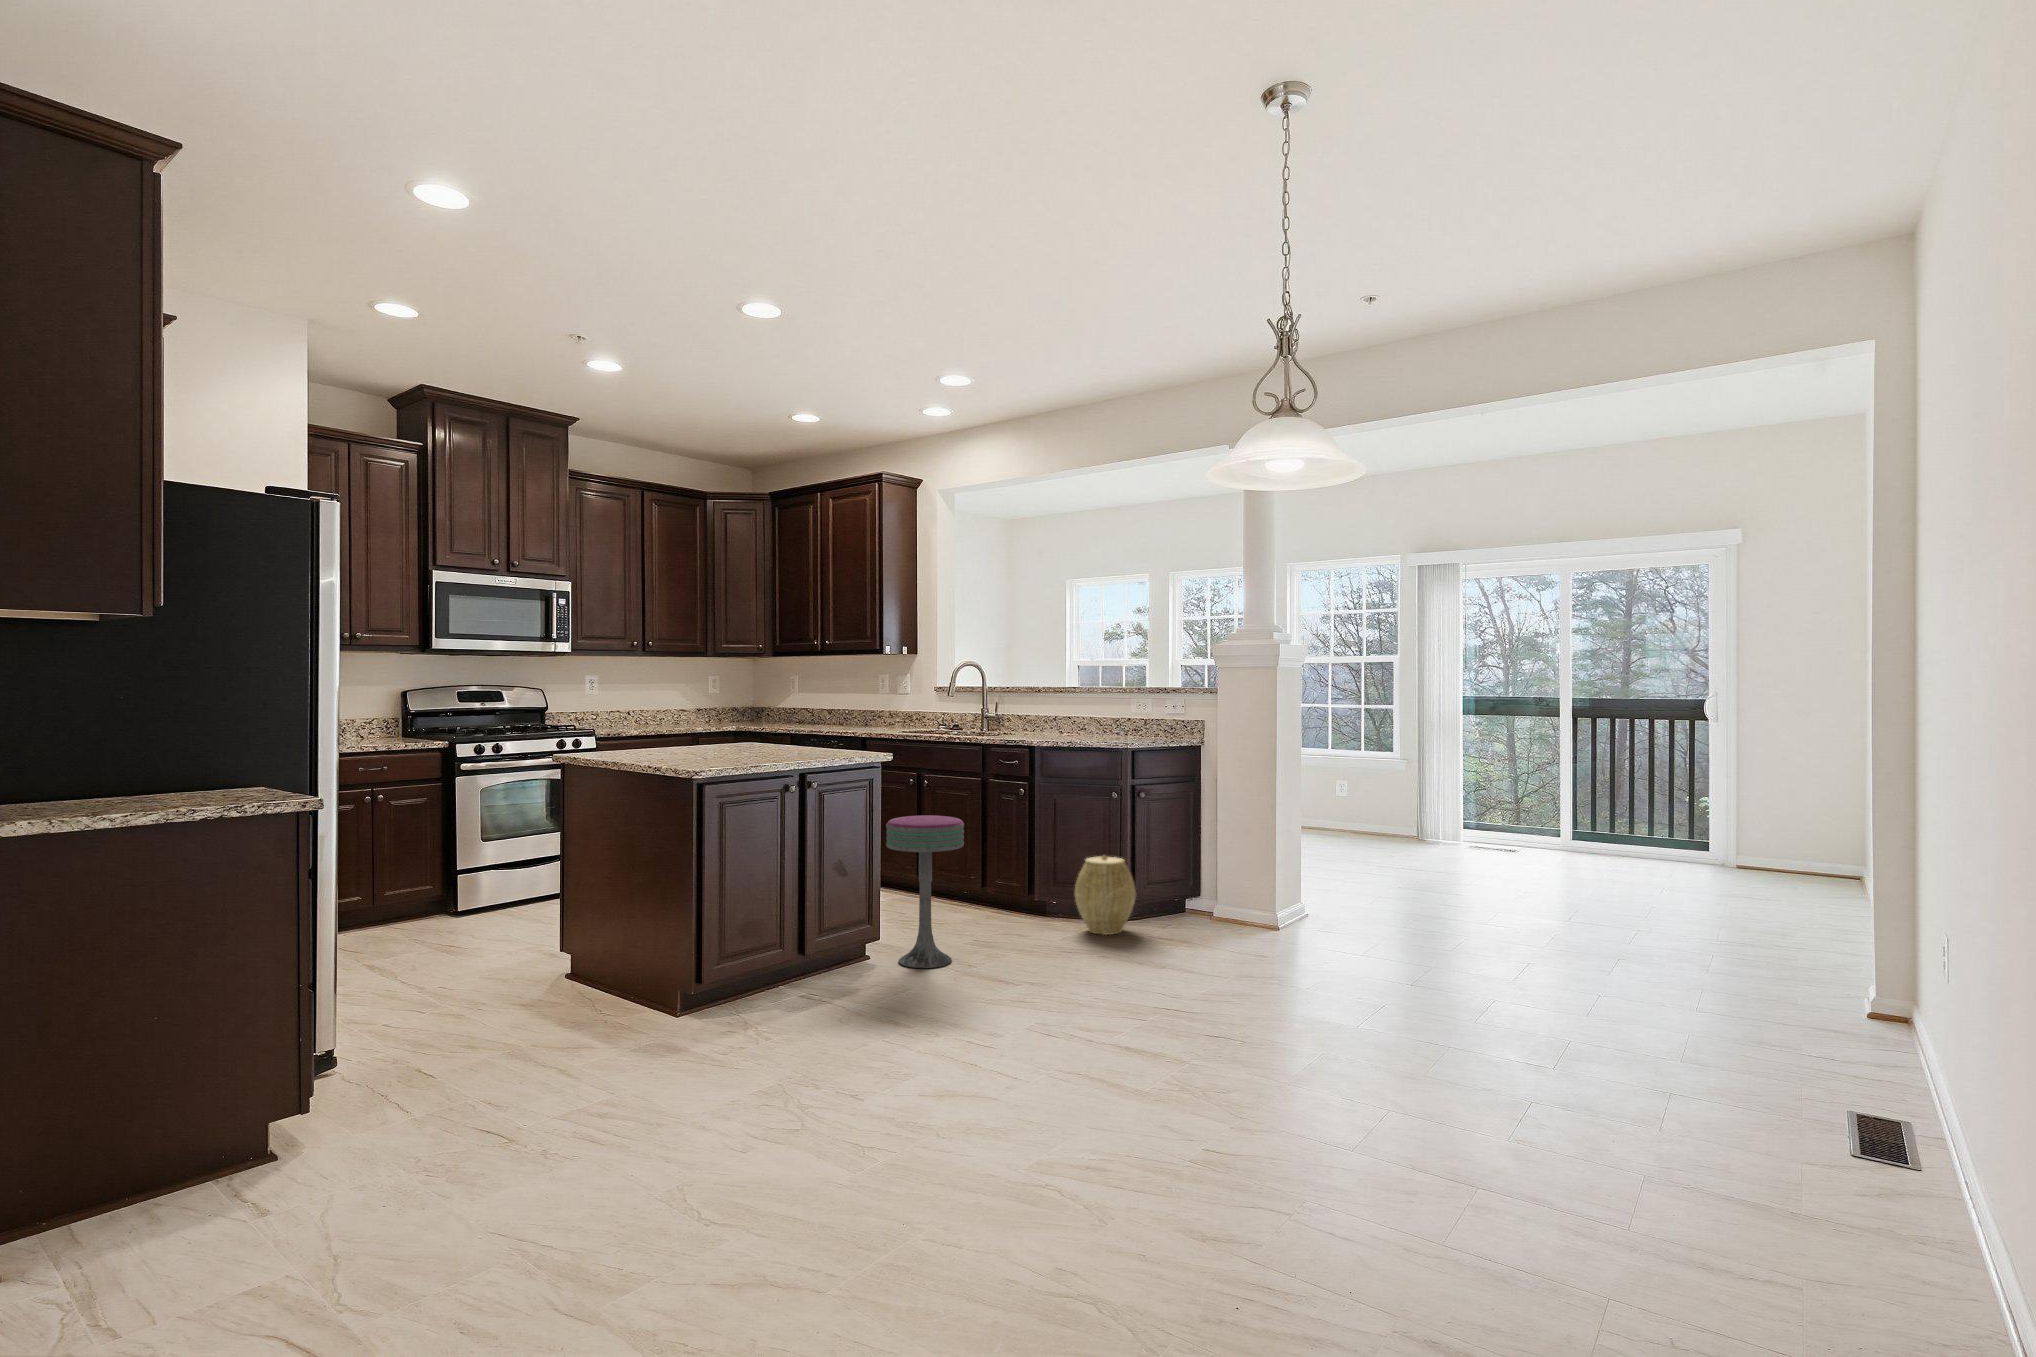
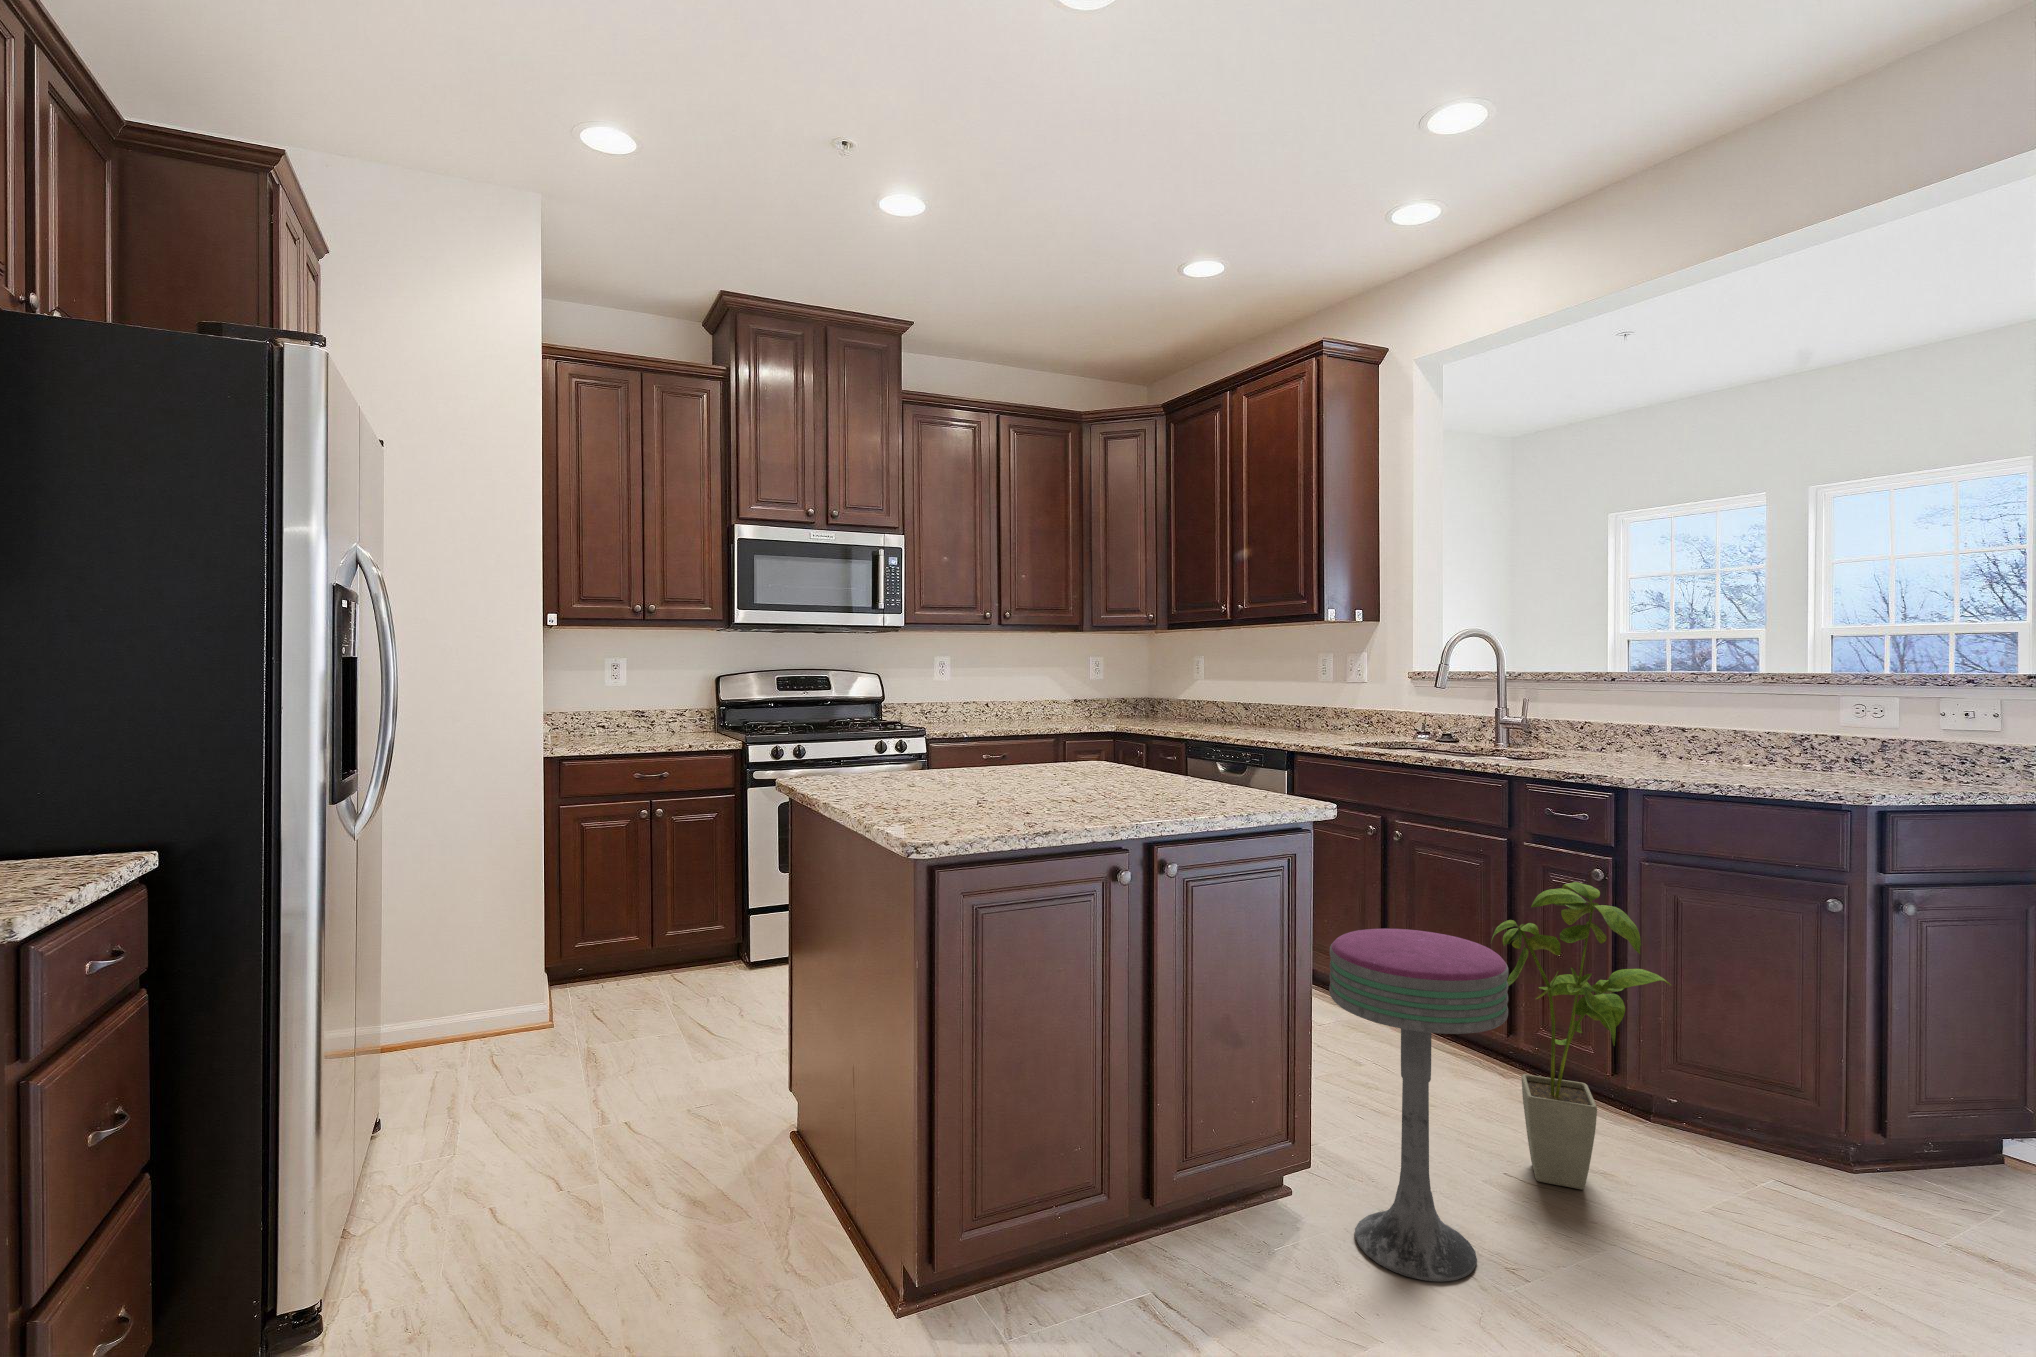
house plant: none [965,791,1043,939] -> present [1491,882,1671,1189]
woven basket: present [1075,856,1136,935] -> none [1747,1034,1923,1227]

